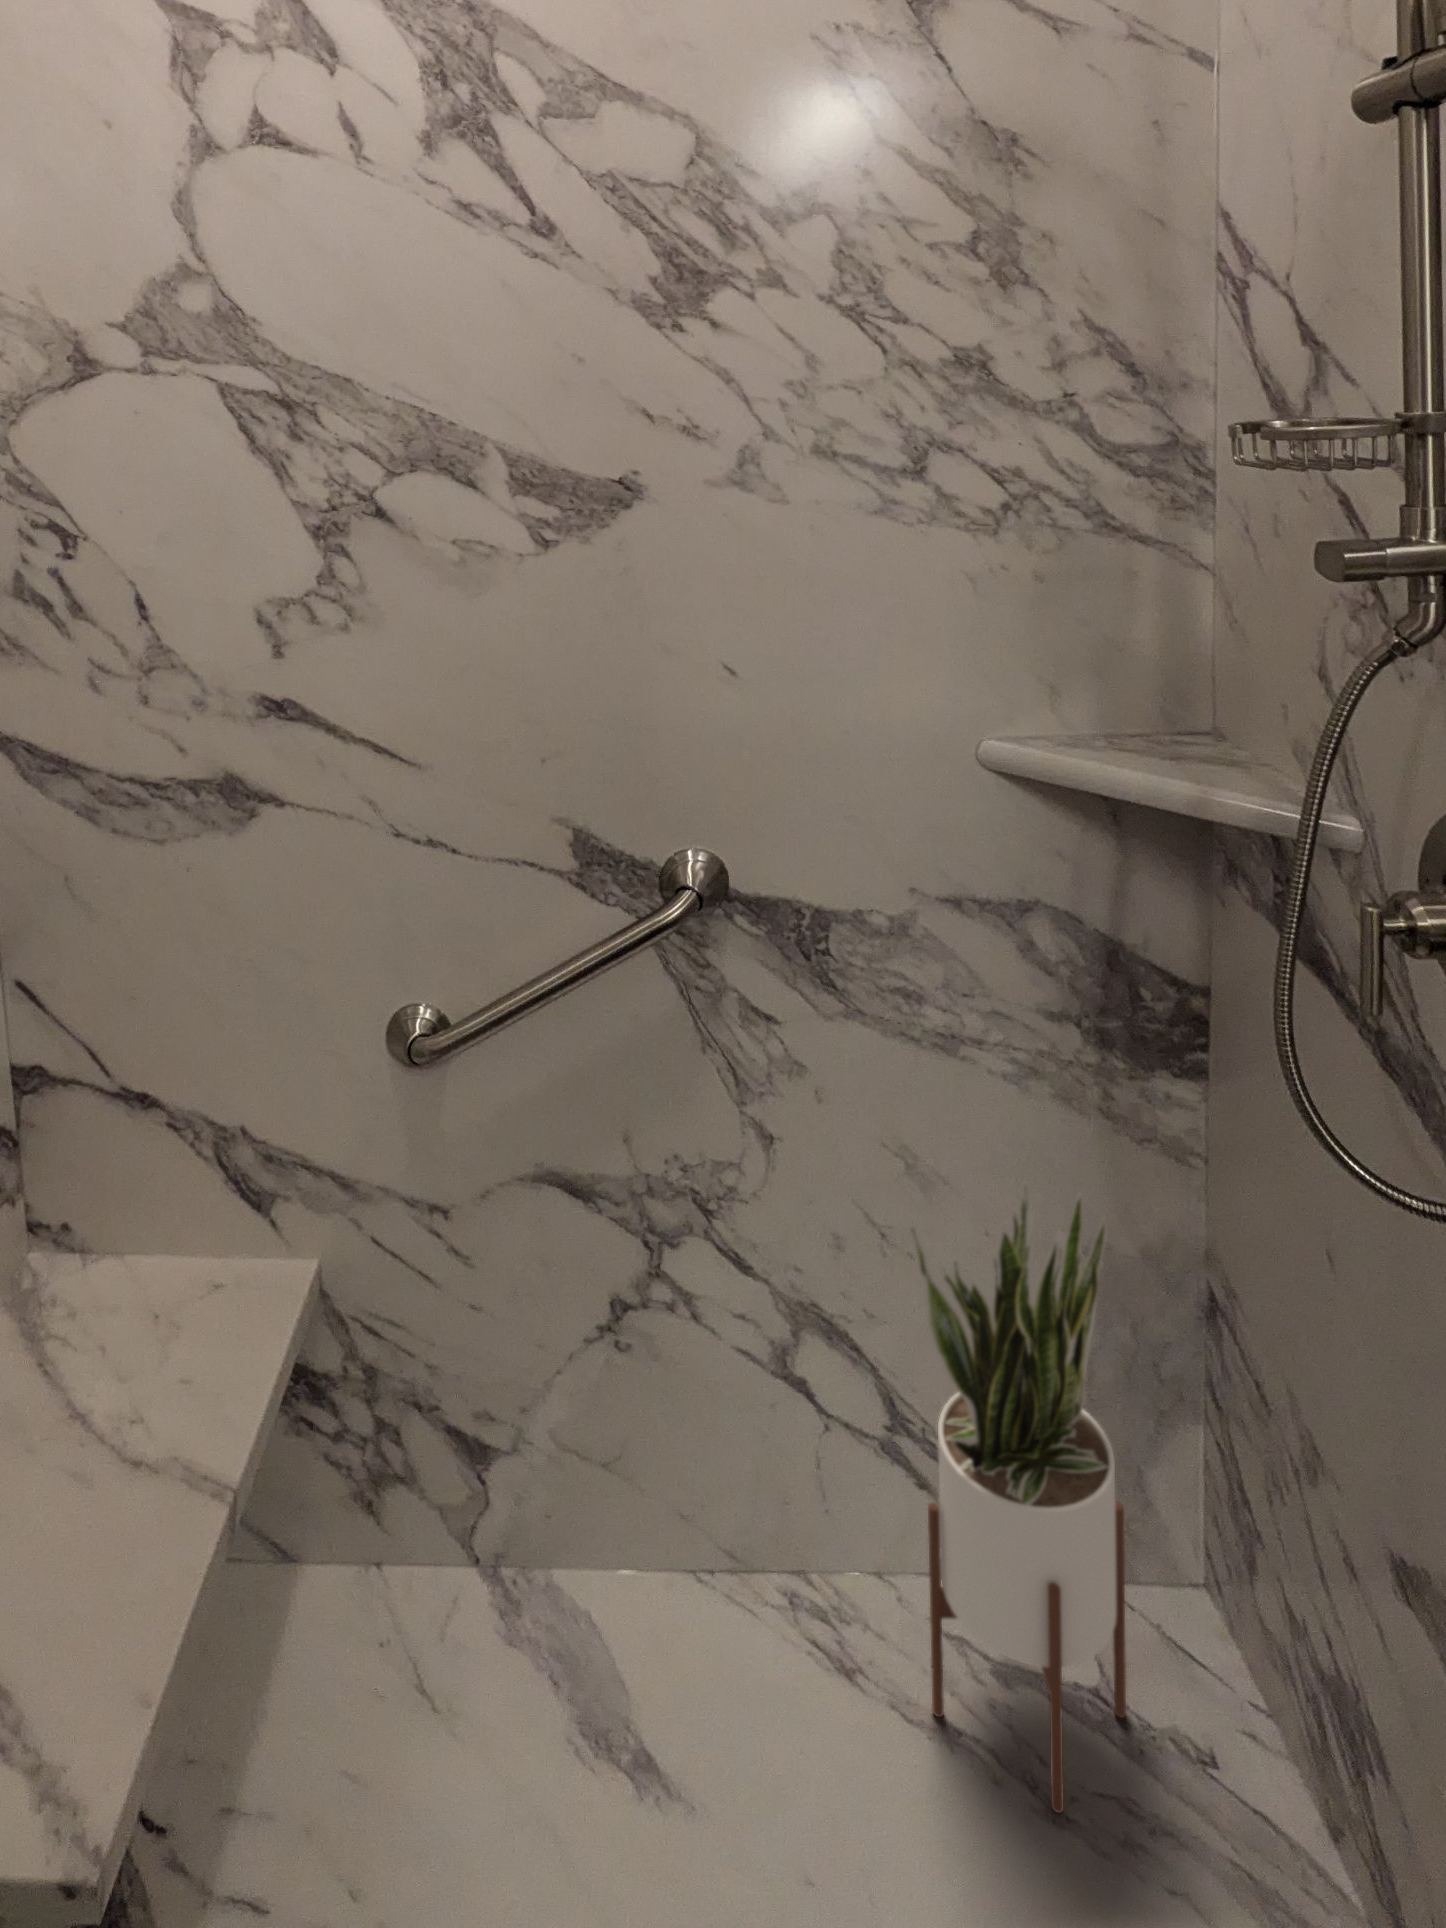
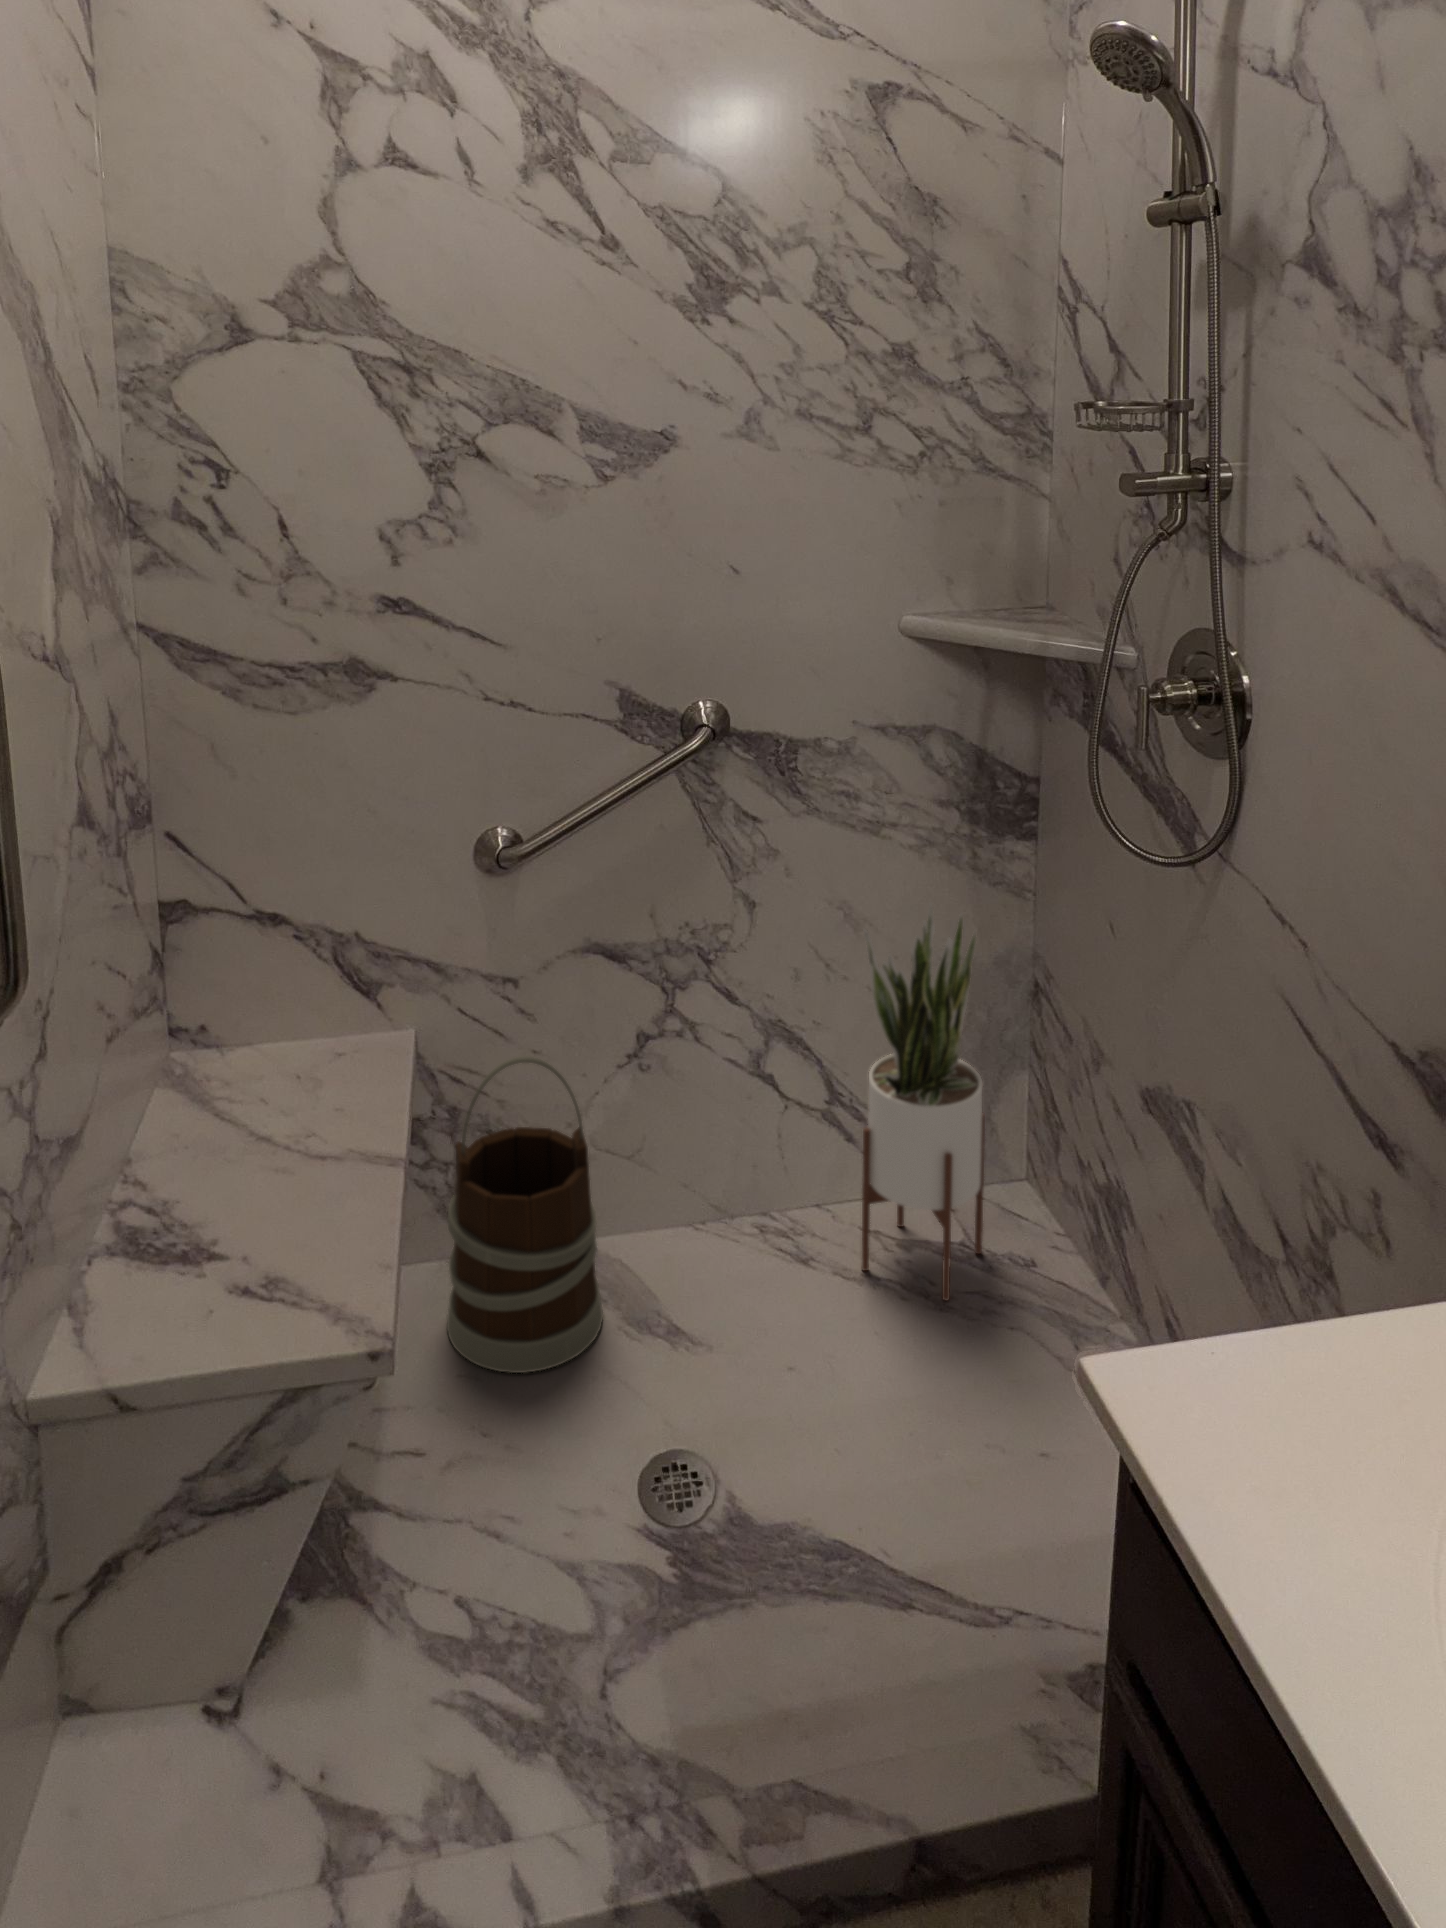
wooden bucket: none [323,1346,543,1824] -> present [447,1056,603,1373]

